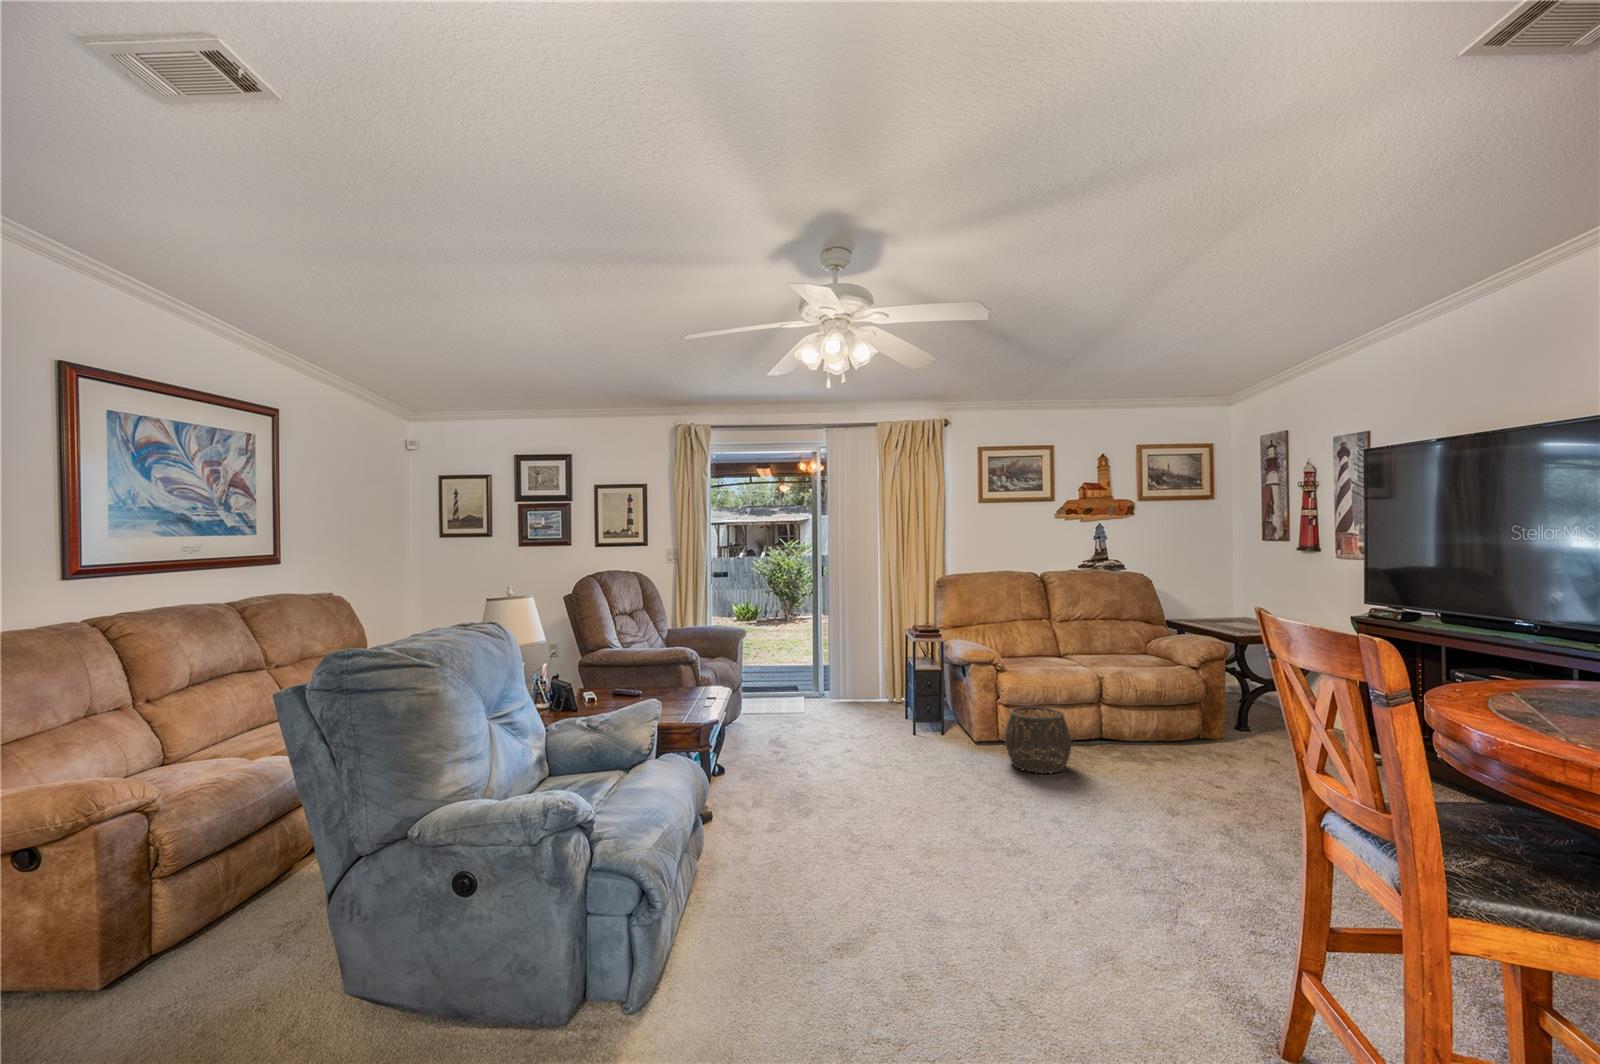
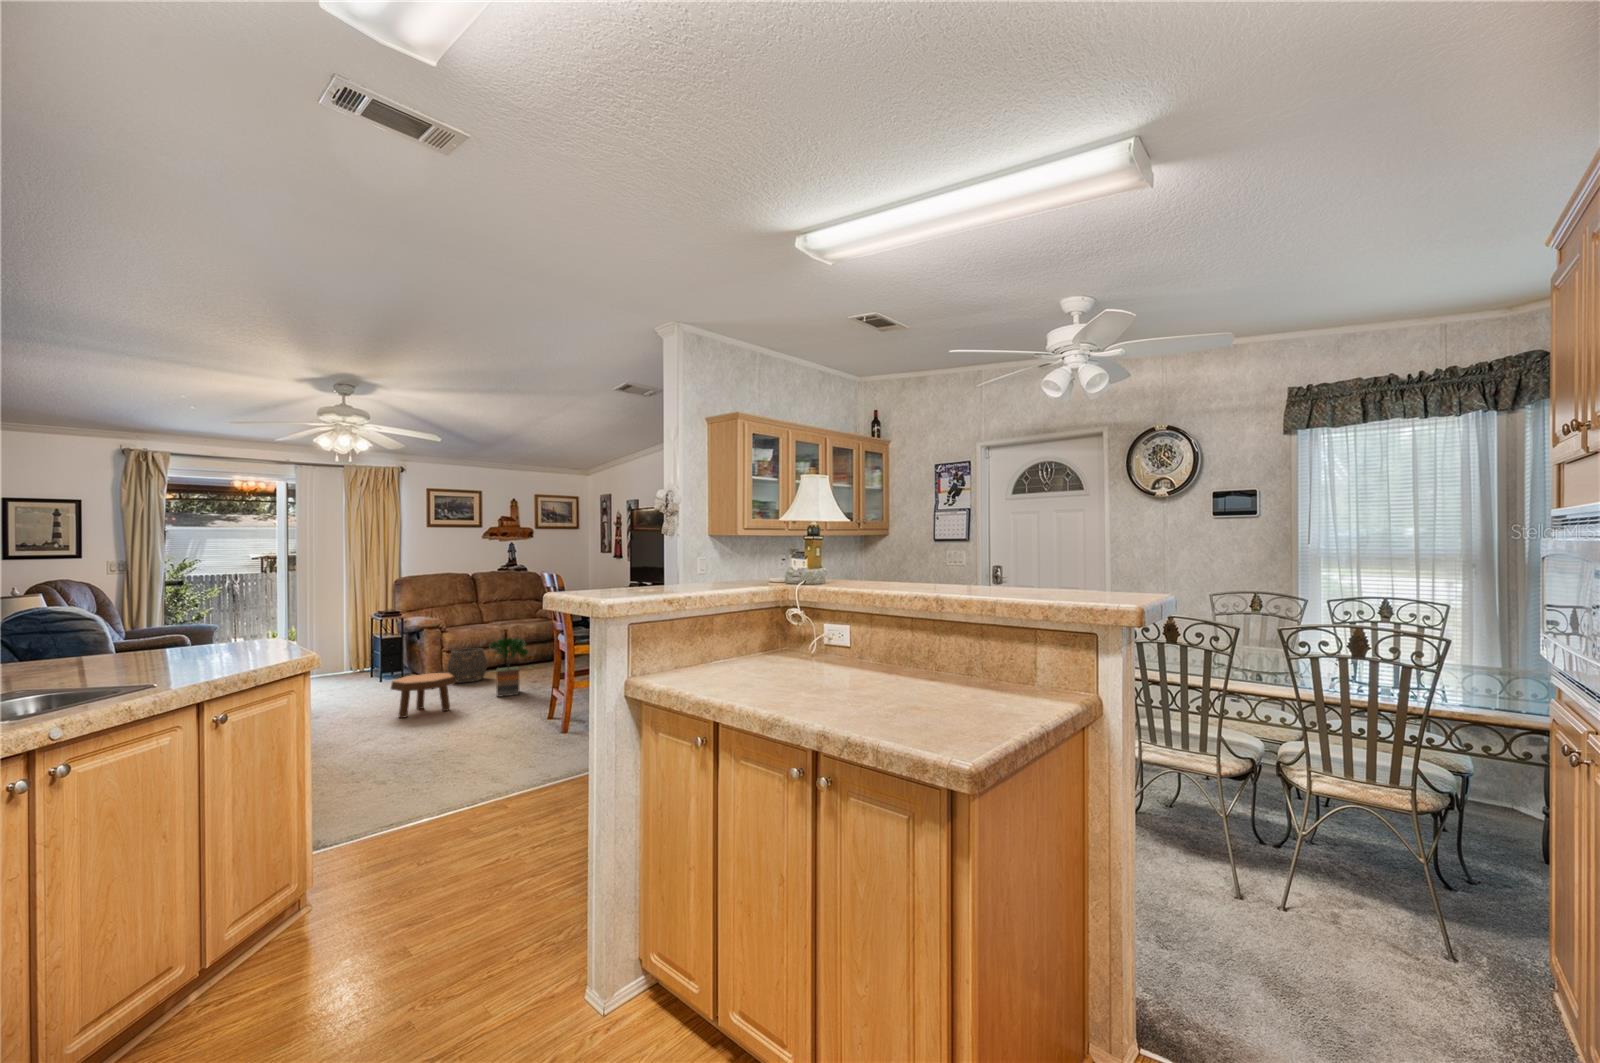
potted tree: none [1077,718,1169,855] -> present [490,638,528,697]
footstool: none [900,772,1014,873] -> present [391,673,455,718]

